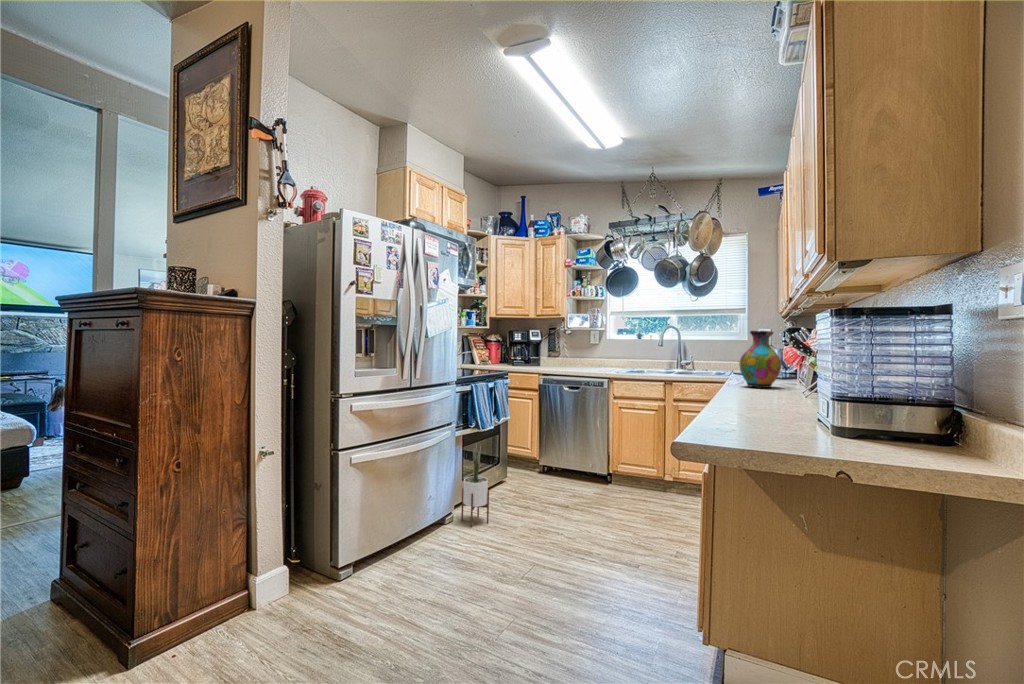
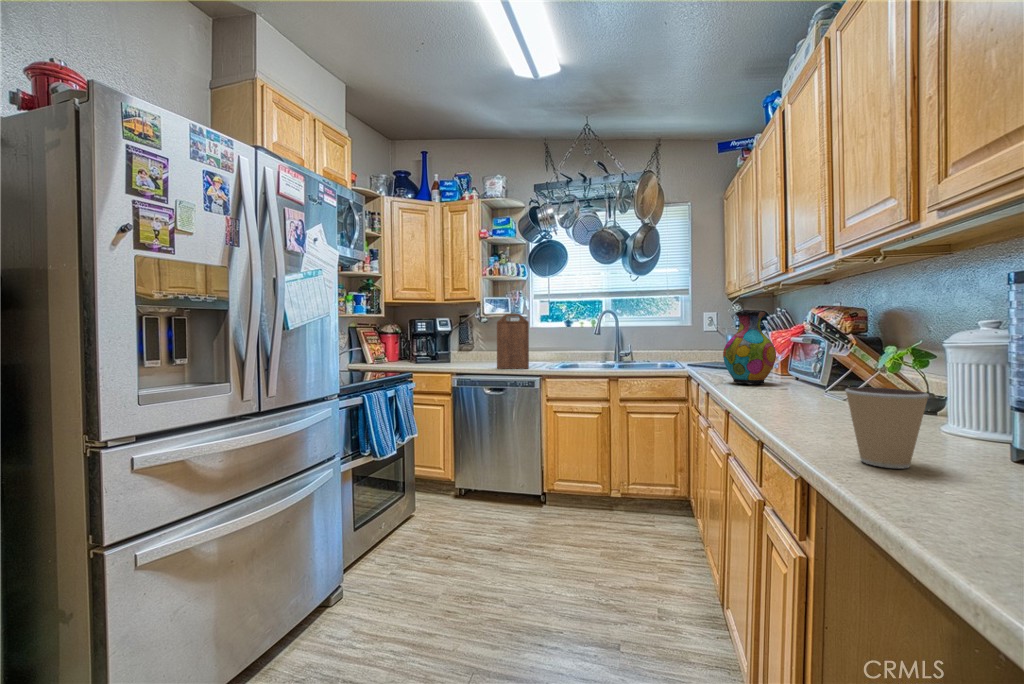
cutting board: none [573,328,599,372] -> present [497,314,529,369]
coffee cup: none [730,380,772,424] -> present [845,387,929,469]
potted plant: present [461,445,489,527] -> none [352,477,393,608]

